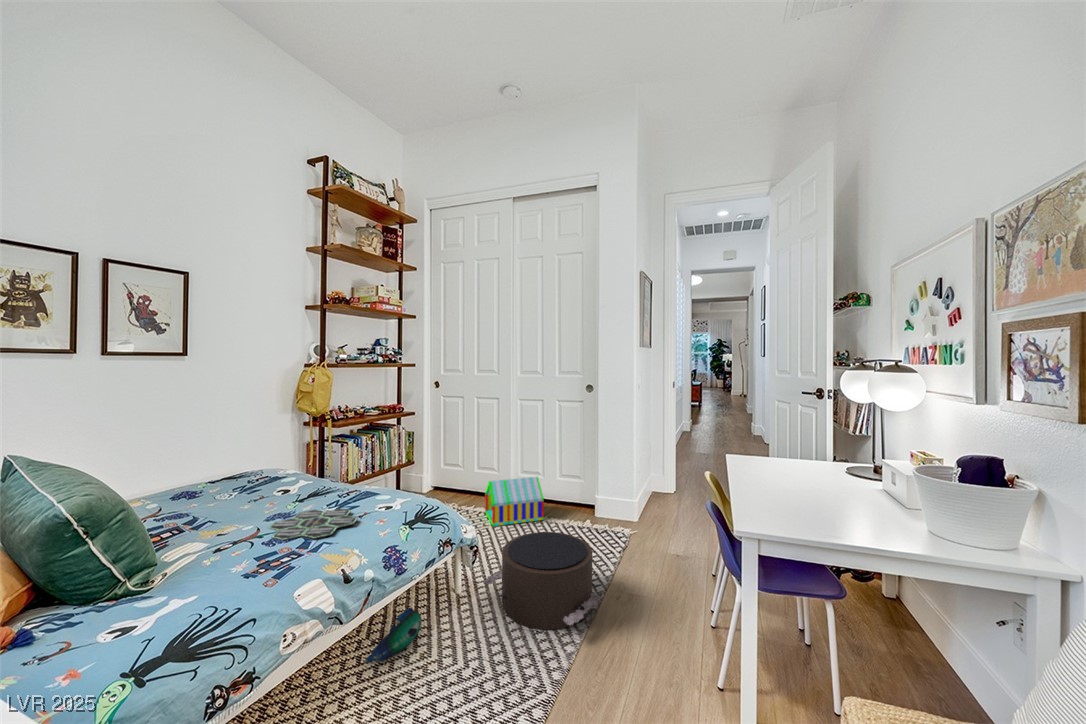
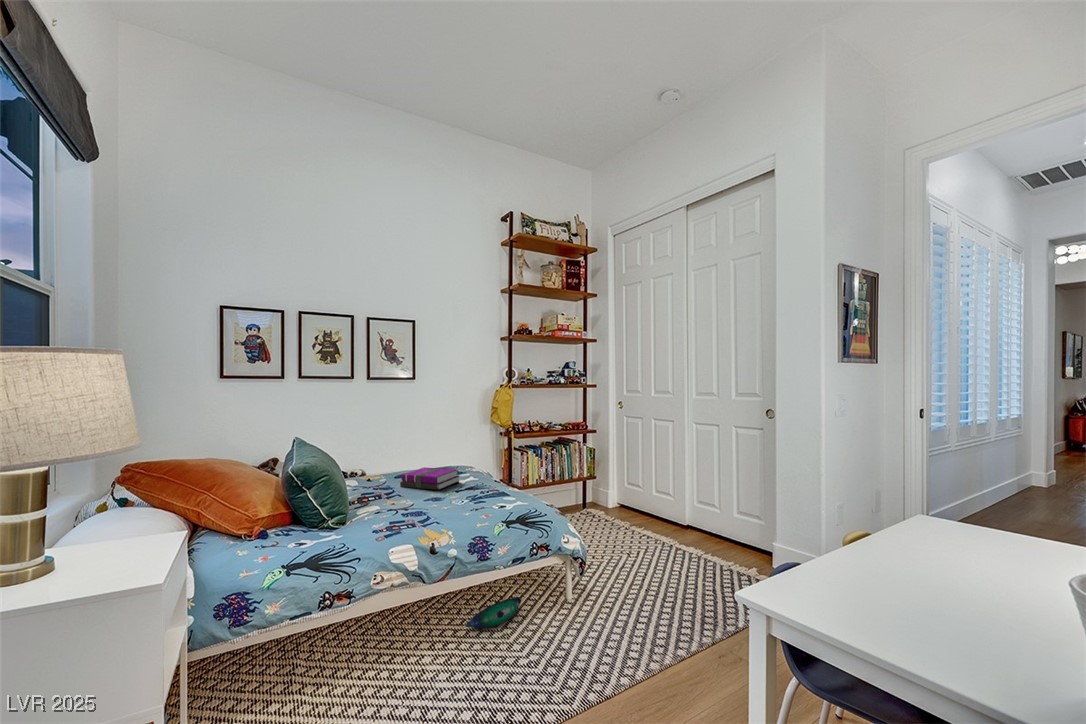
notebook: none [190,473,285,509] -> present [400,467,459,490]
toy house: present [485,477,544,526] -> none [646,502,707,555]
board game: present [269,508,358,541] -> none [415,499,476,518]
pouf: present [484,532,602,630] -> none [585,559,691,664]

